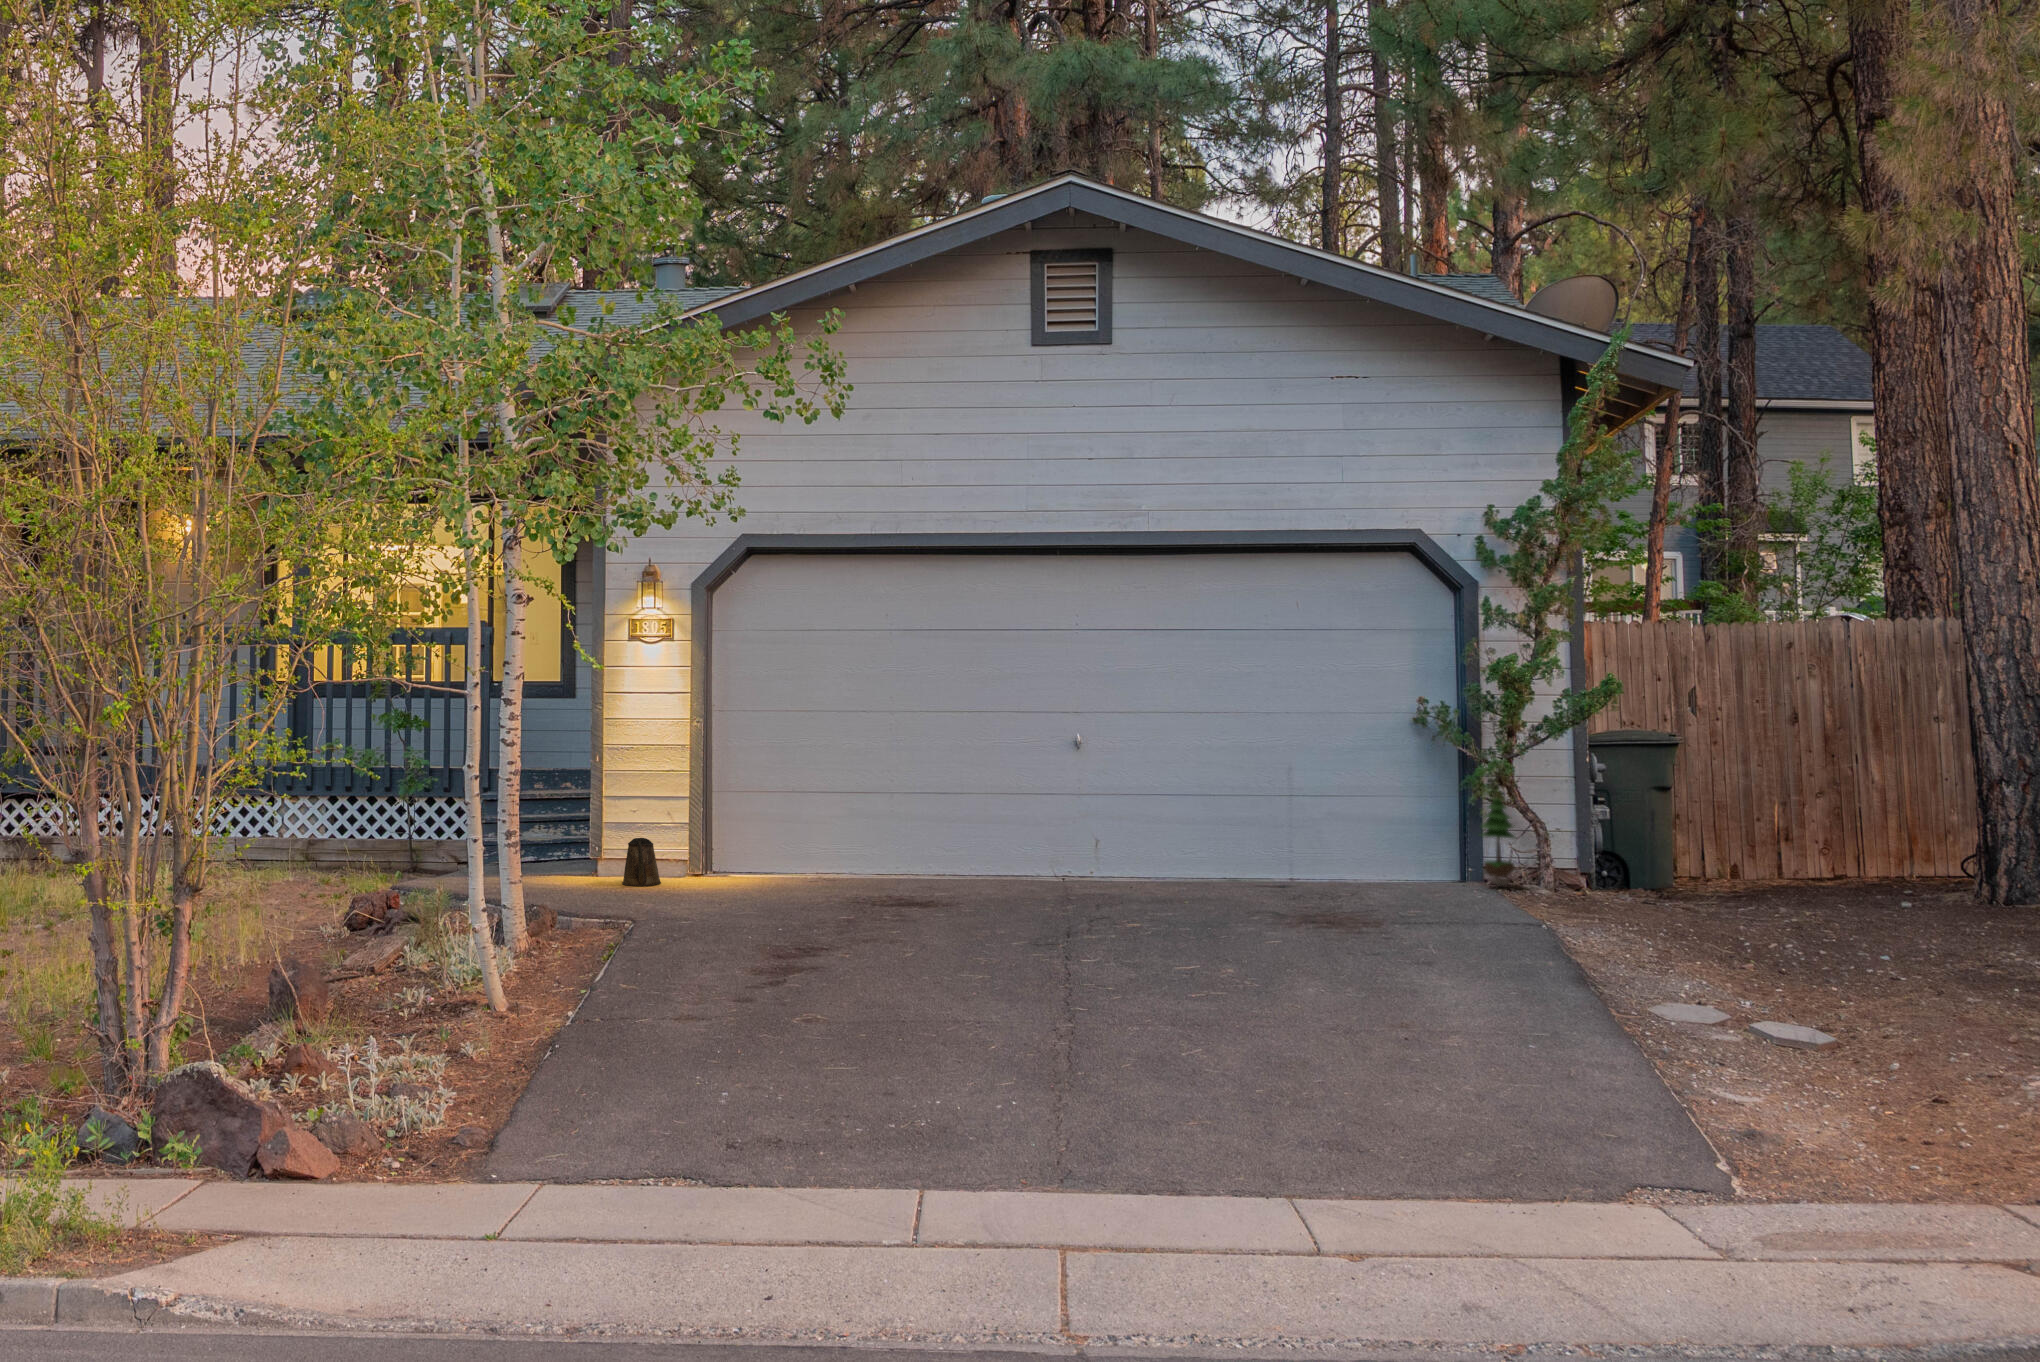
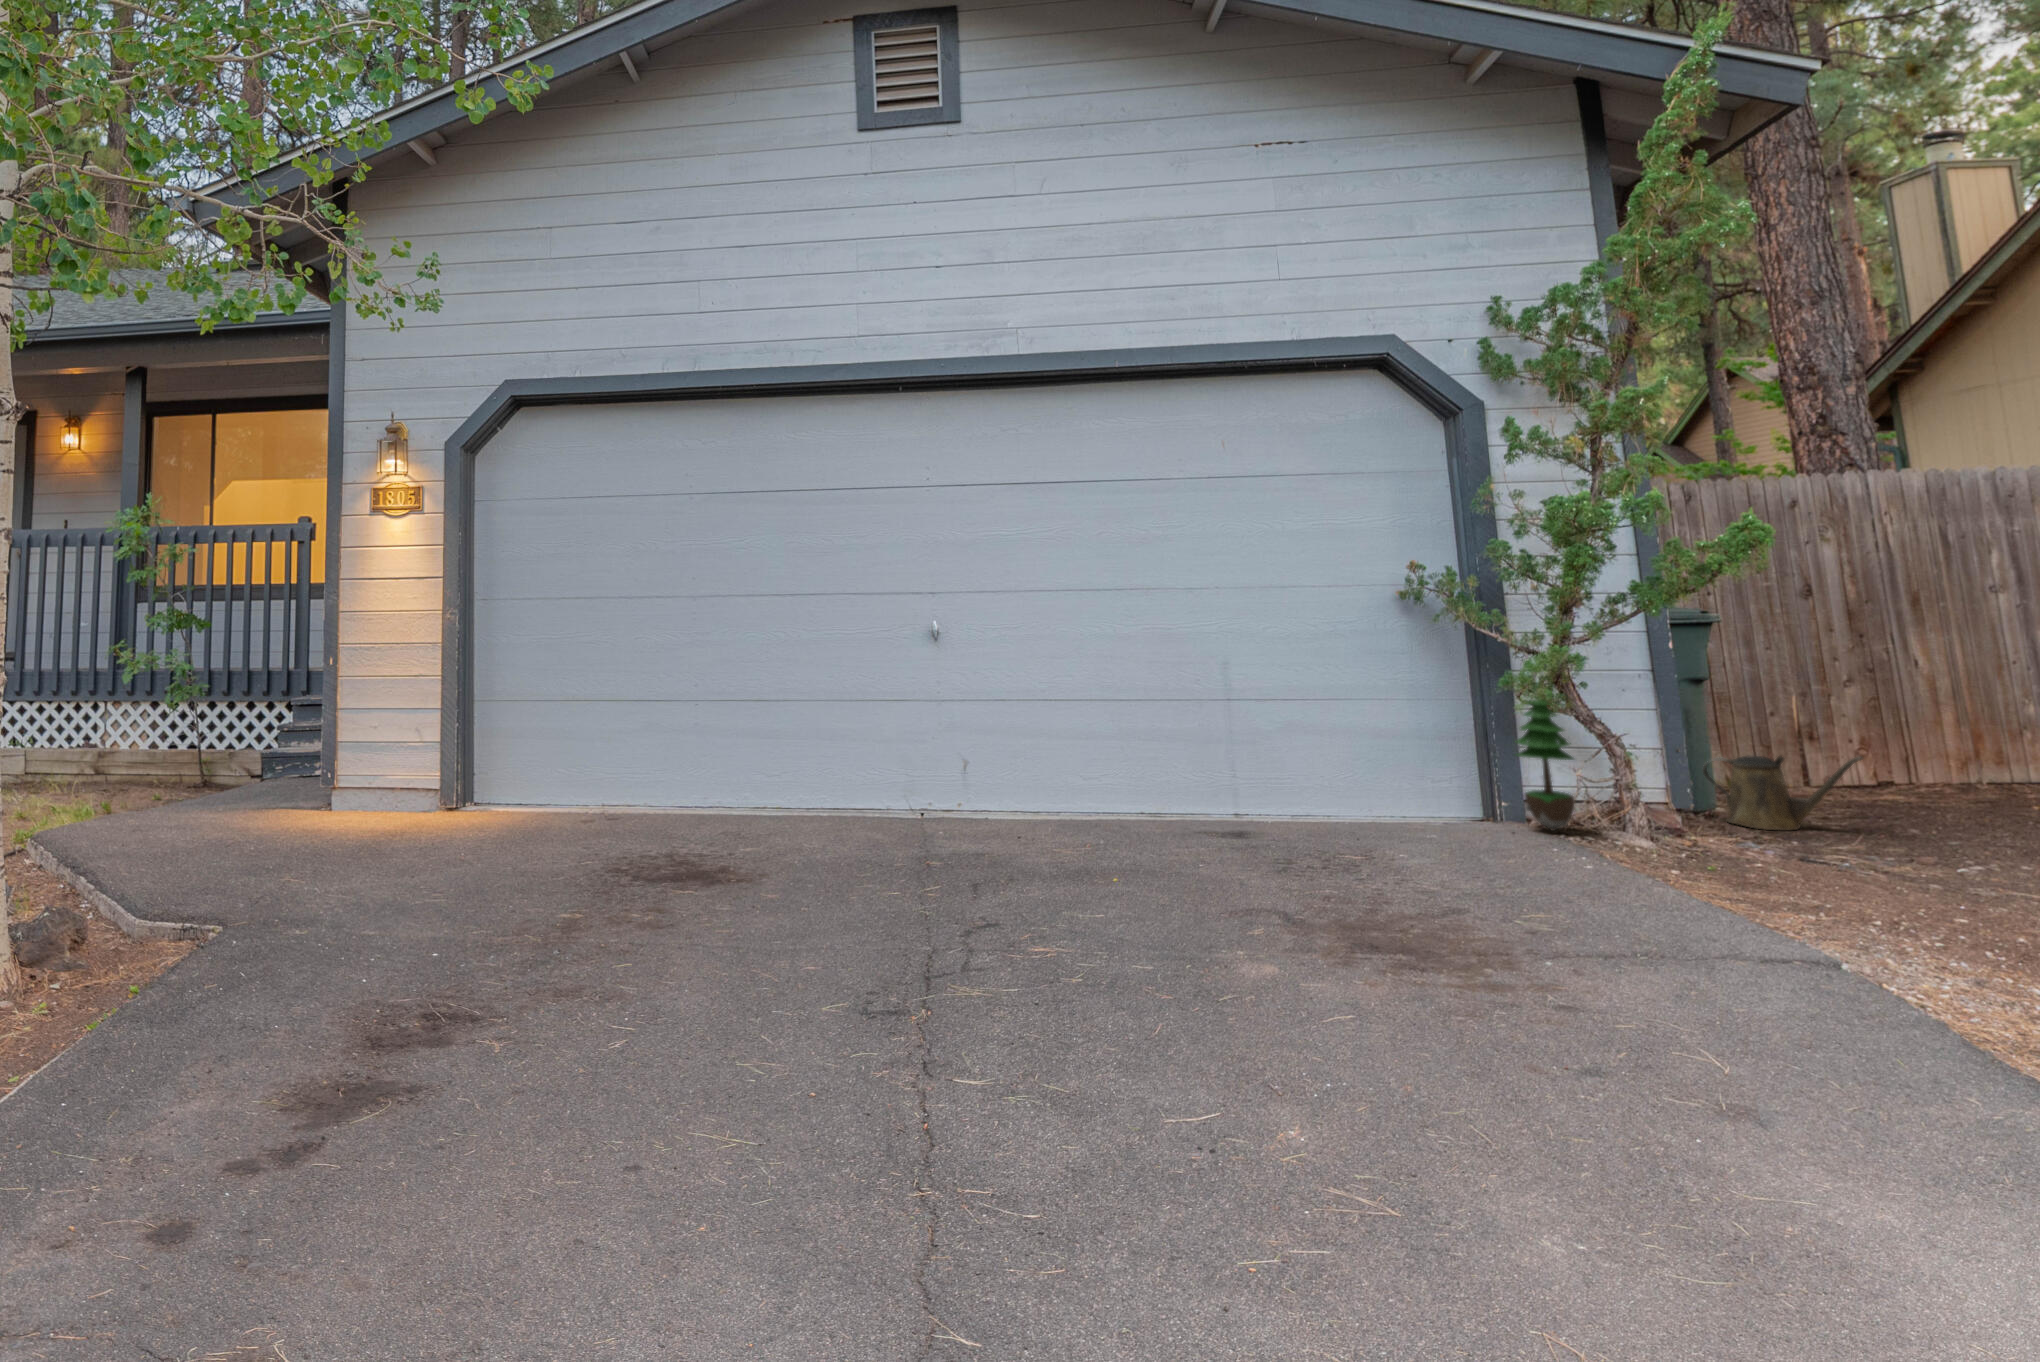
watering can: present [622,838,661,886] -> present [1703,756,1863,830]

